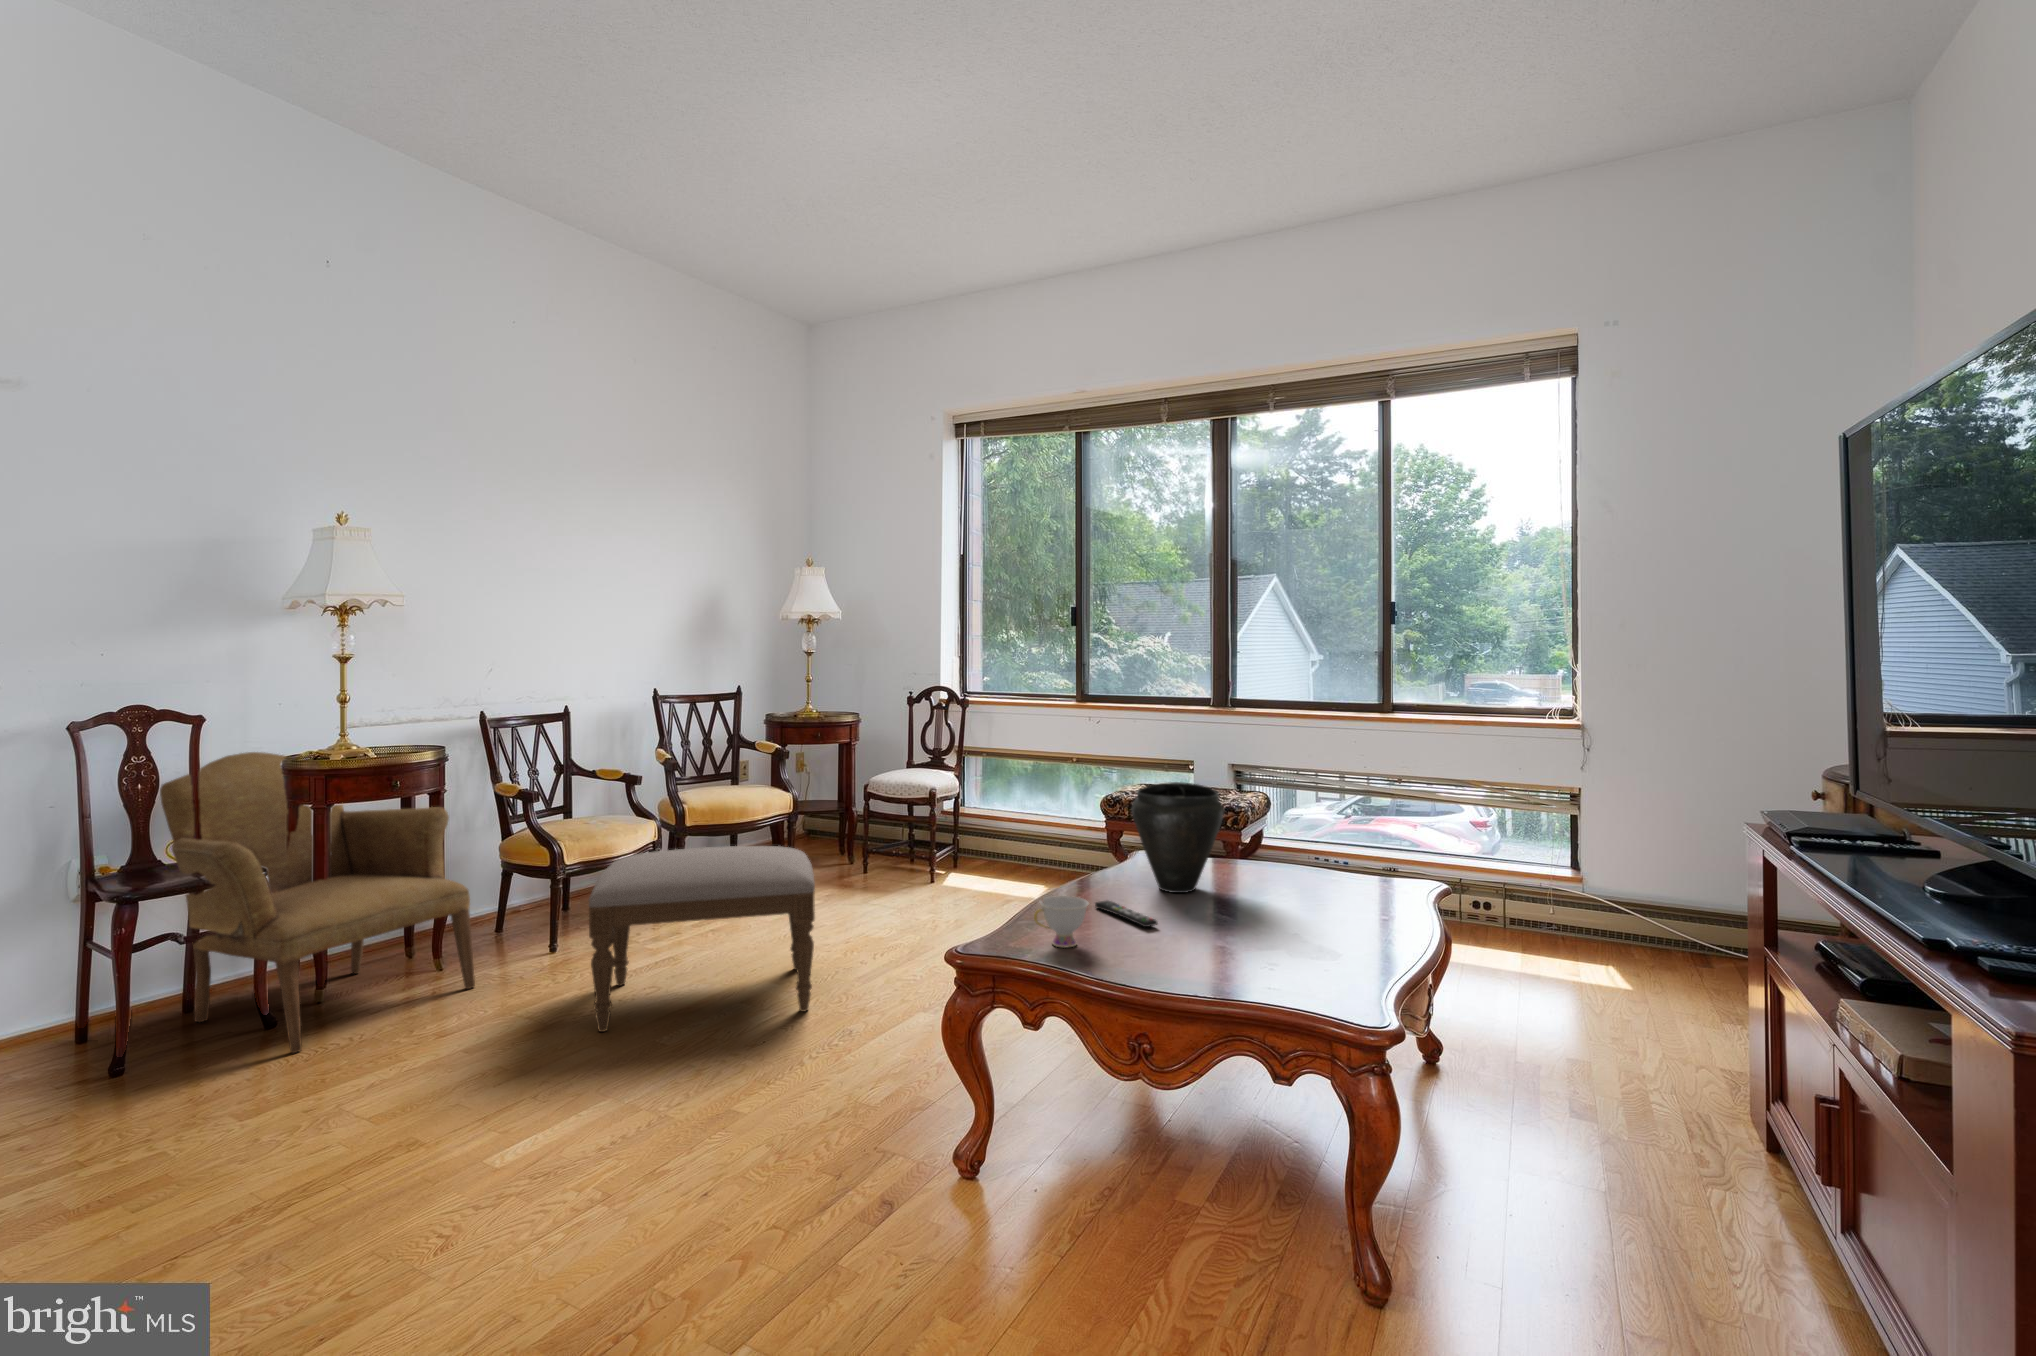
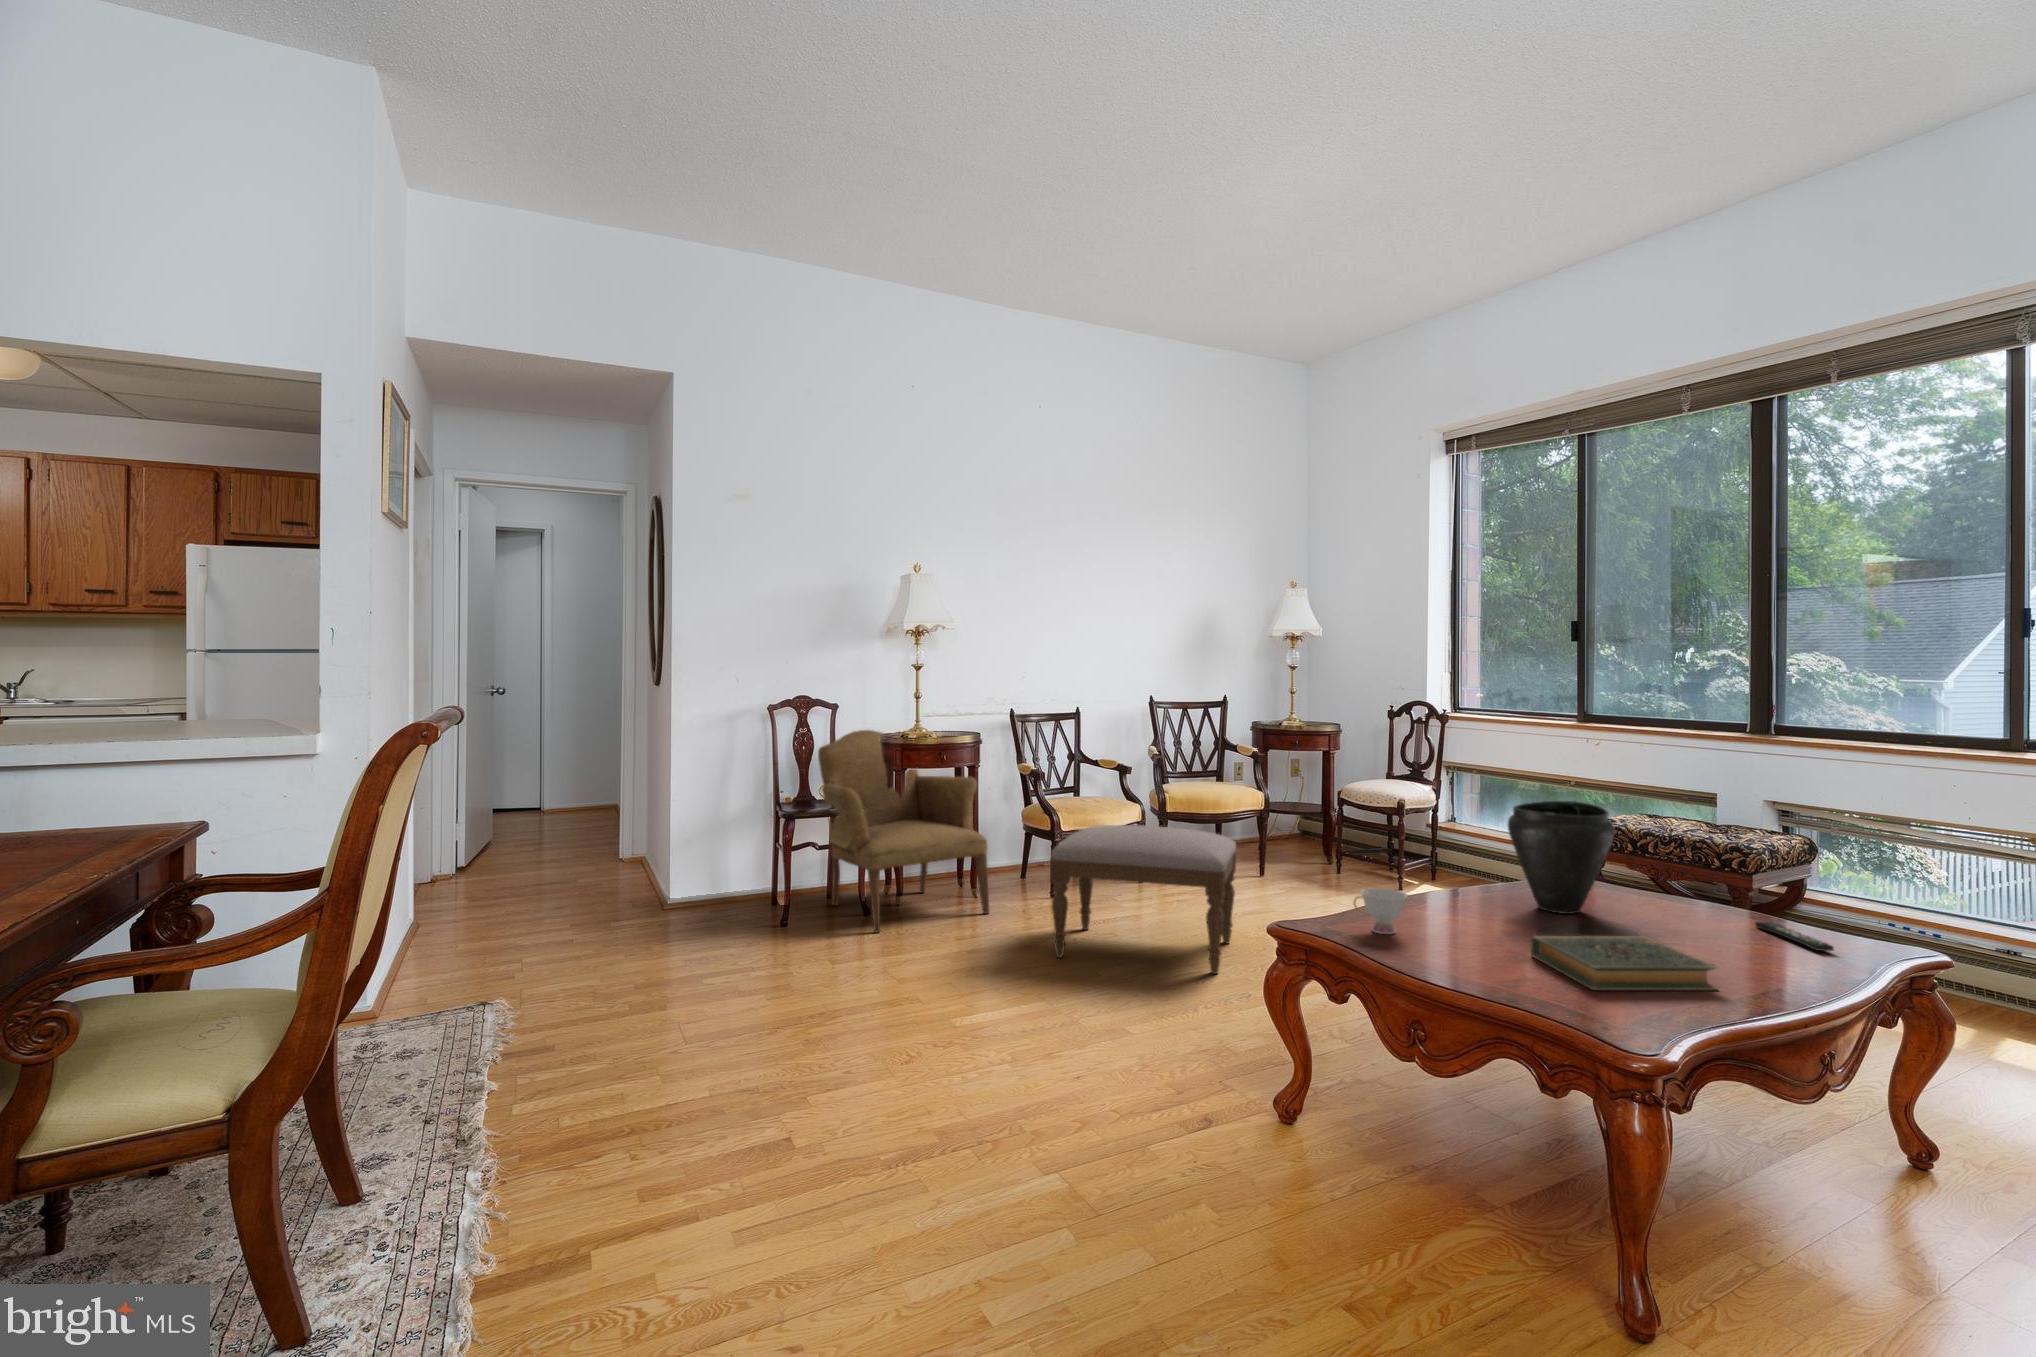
remote control: present [1095,901,1157,927] -> present [1755,922,1834,951]
hardback book: none [1211,908,1373,975] -> present [1531,936,1718,990]

